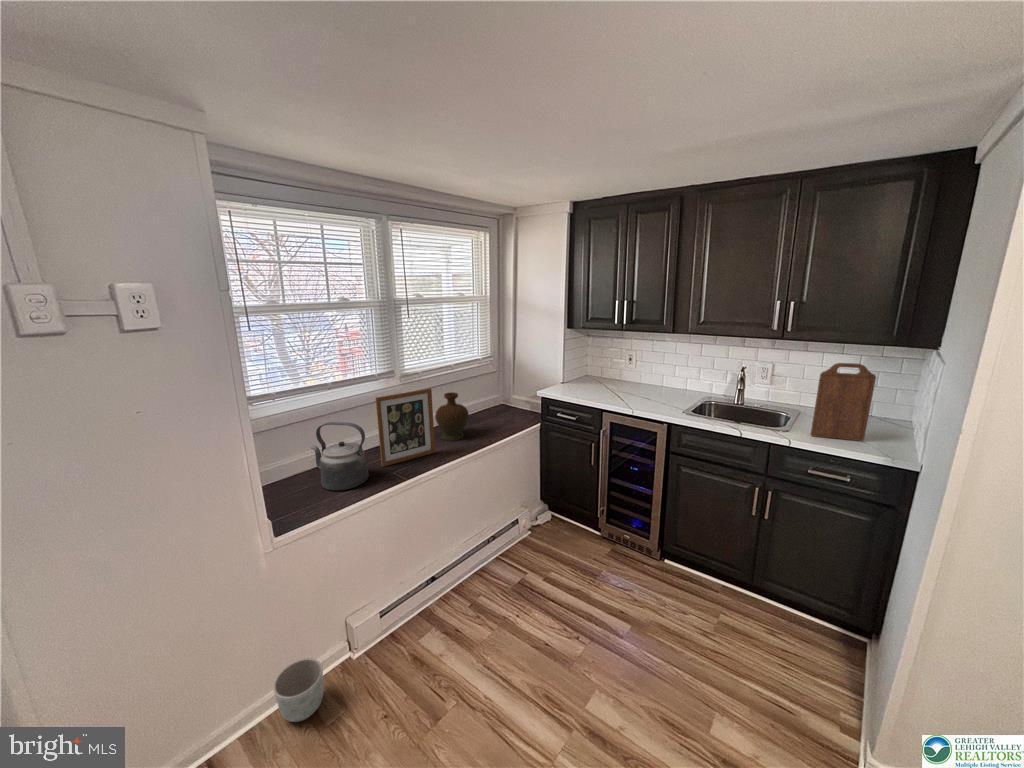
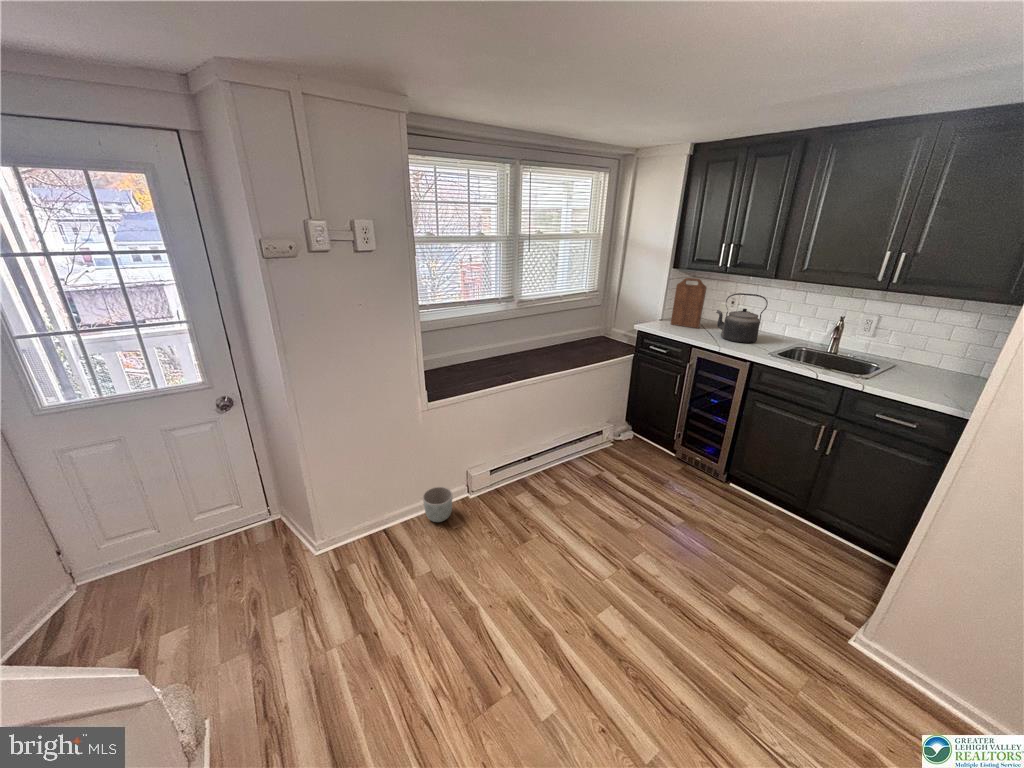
cutting board: present [811,363,876,441] -> present [671,278,706,328]
picture frame: present [376,388,435,467] -> none [499,313,543,370]
decorative vase: present [435,392,469,441] -> none [544,319,571,359]
kettle: present [311,422,369,490] -> present [716,293,768,343]

